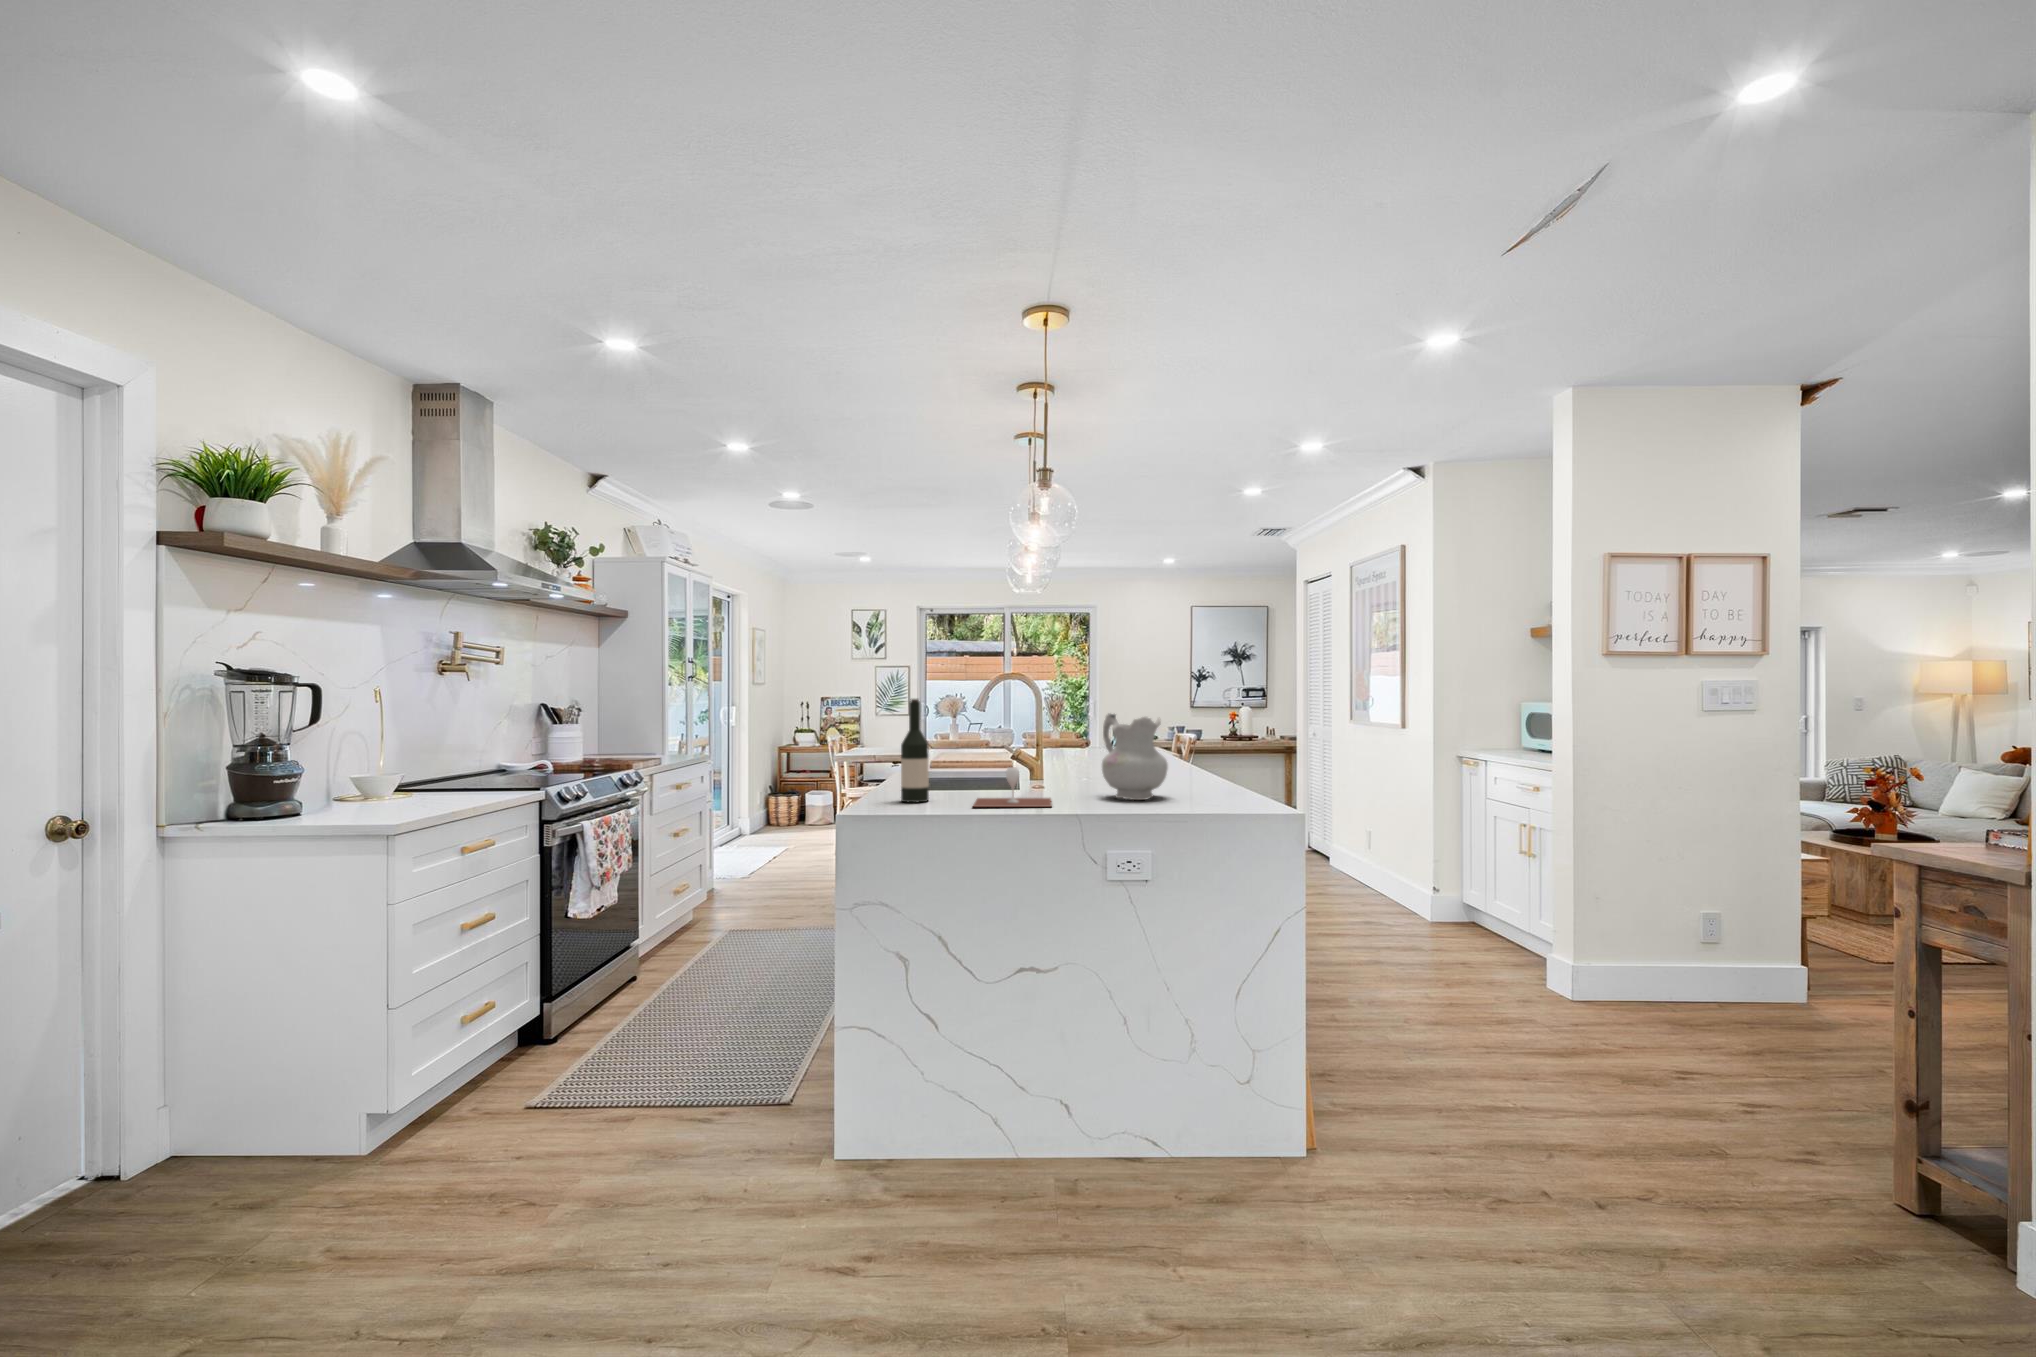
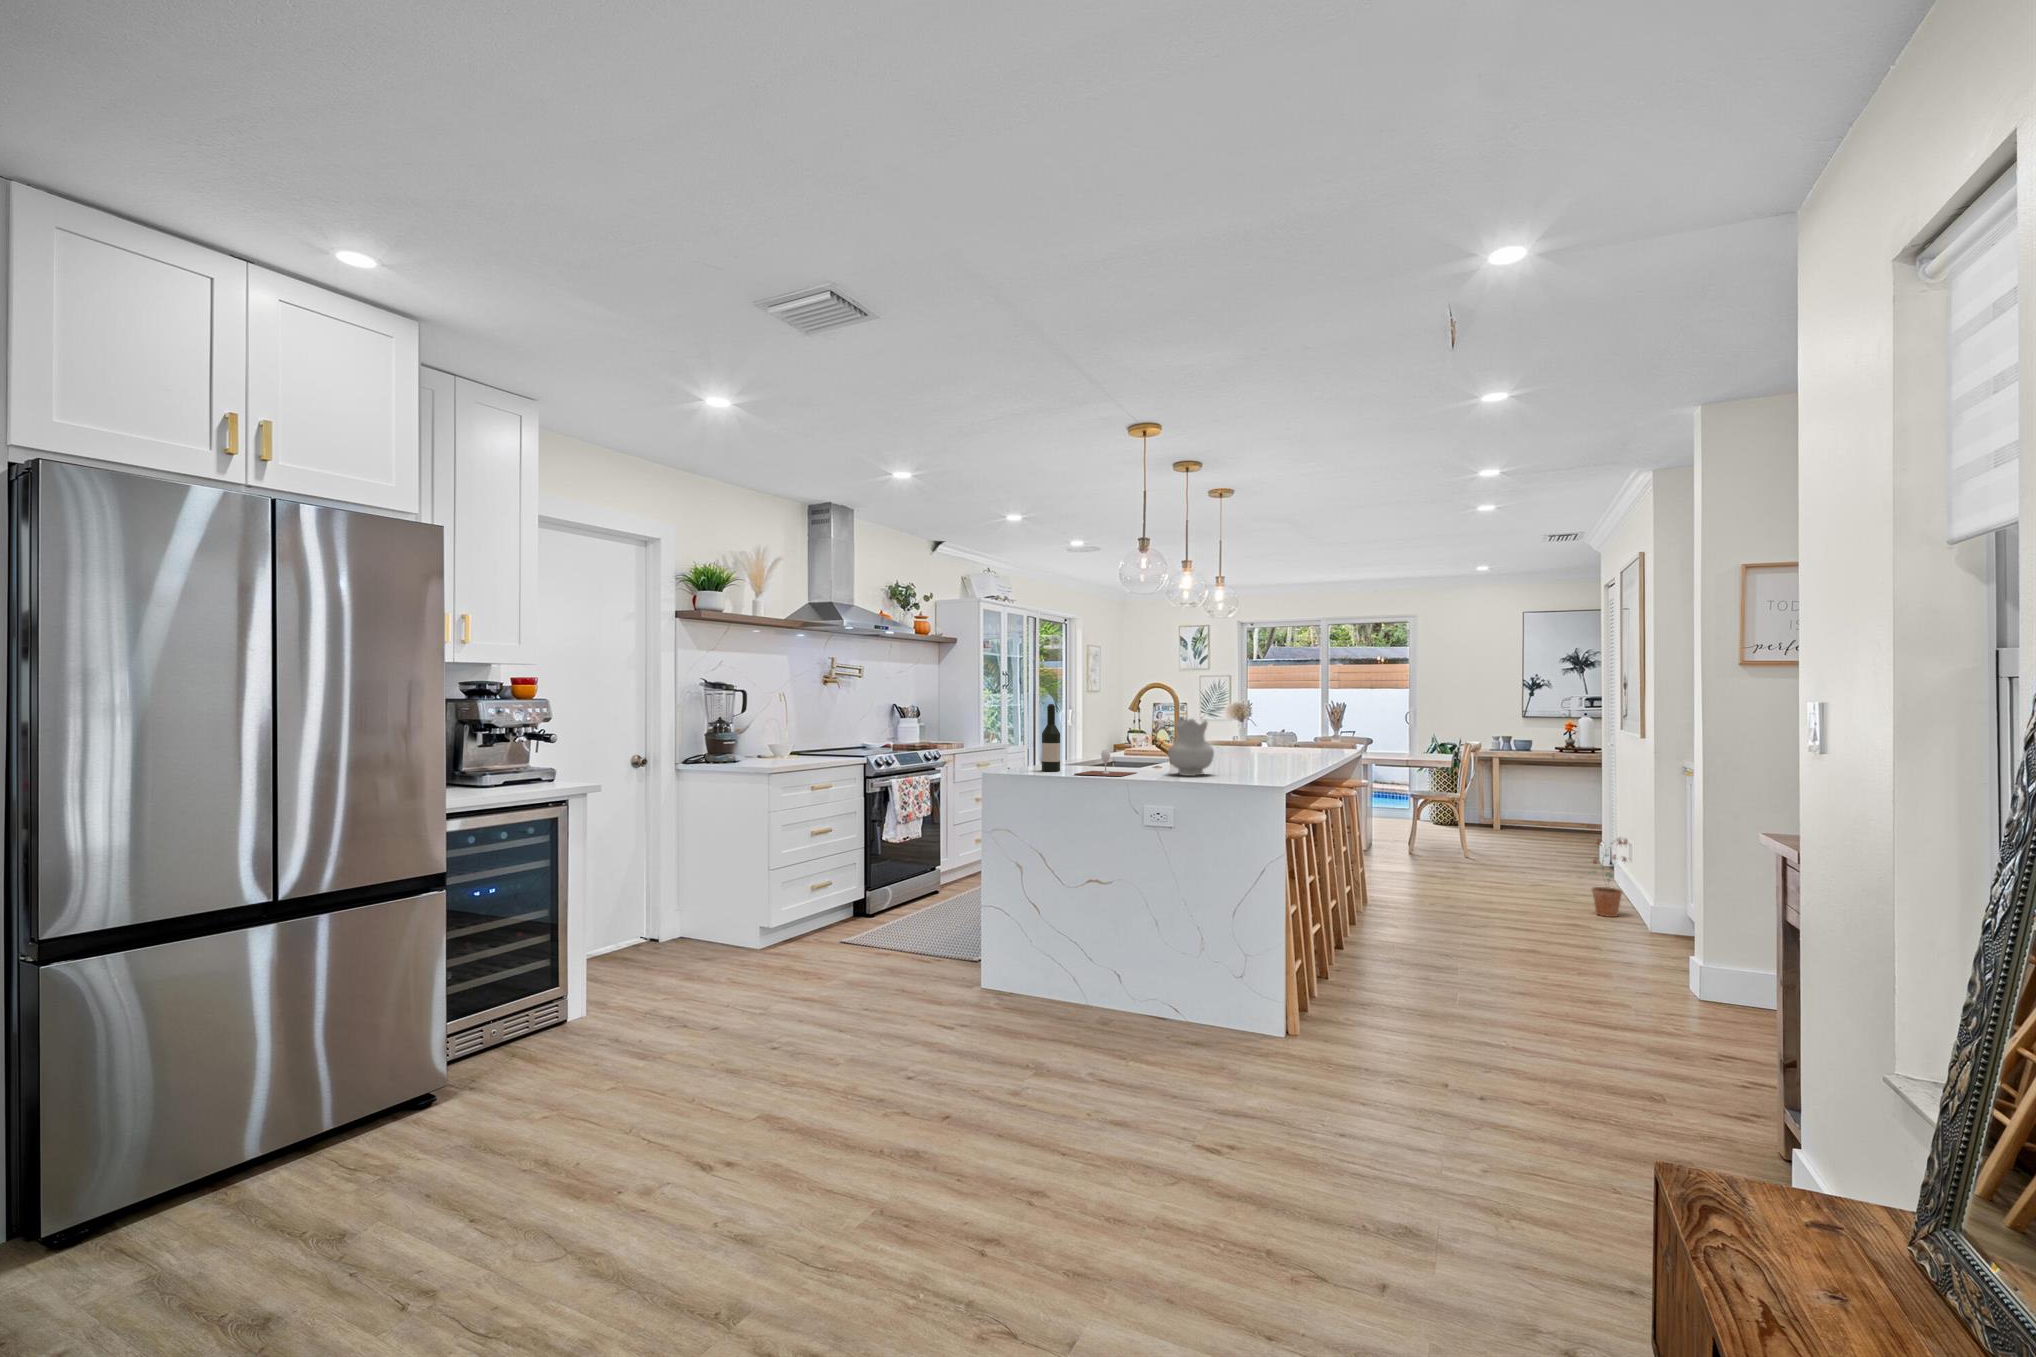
potted plant: none [1370,829,1410,912] -> present [1592,838,1627,917]

